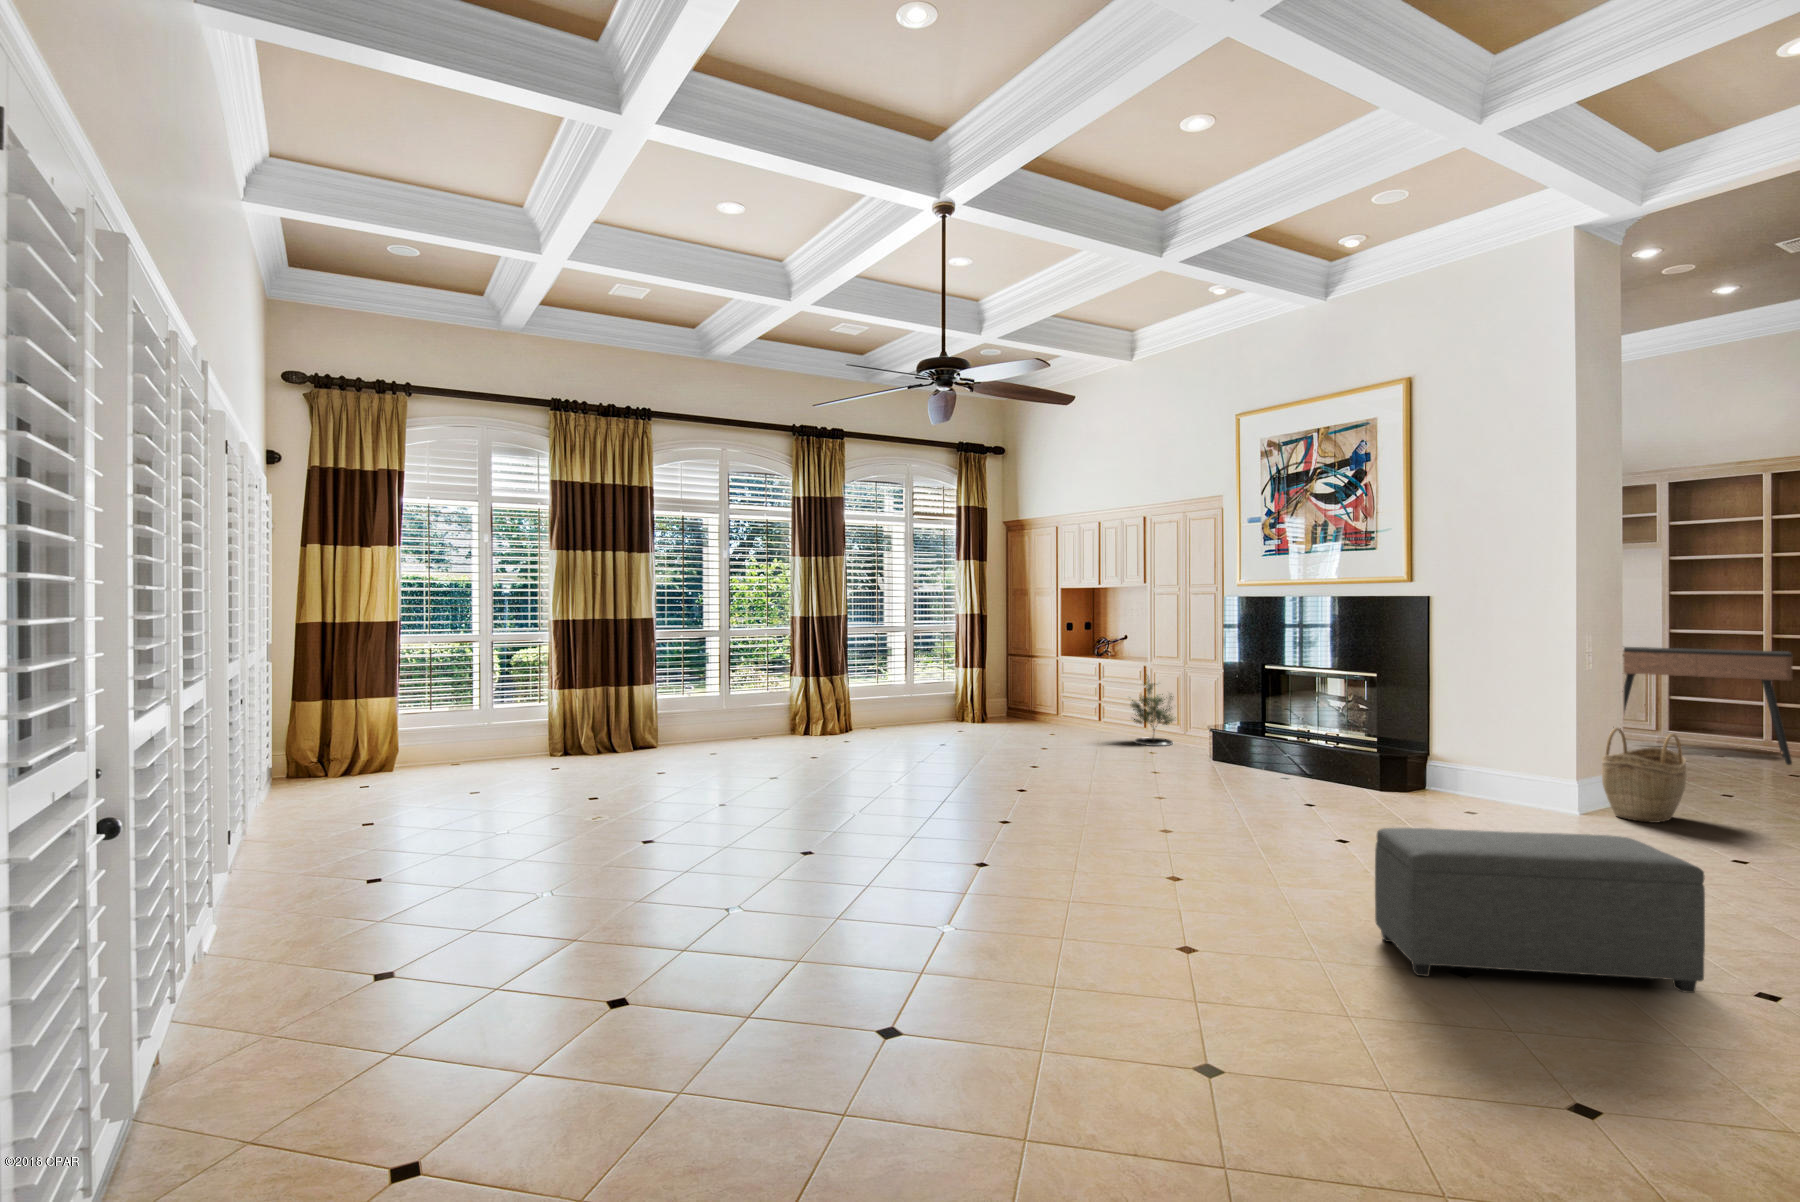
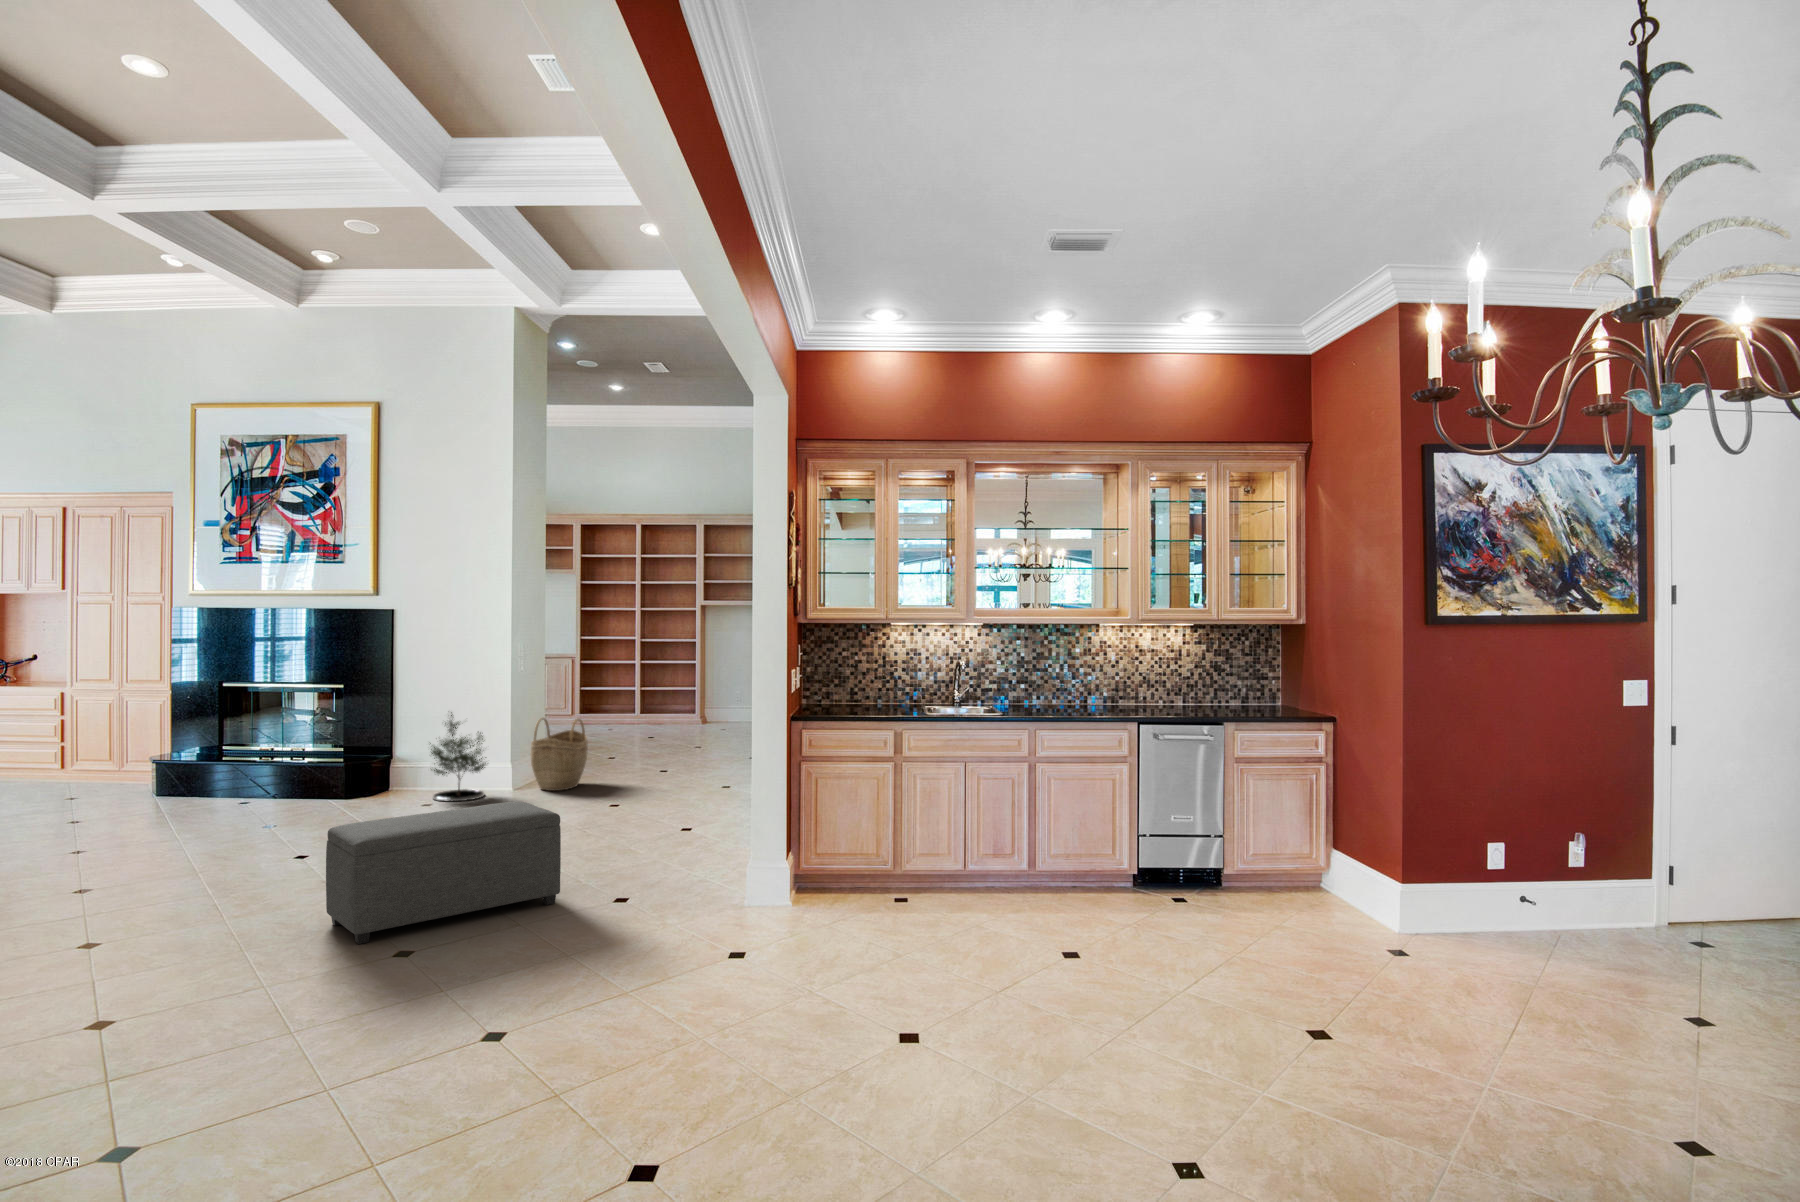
console table: present [1624,647,1792,765] -> none [551,647,667,735]
potted tree: present [1132,676,1176,746] -> present [430,712,486,801]

